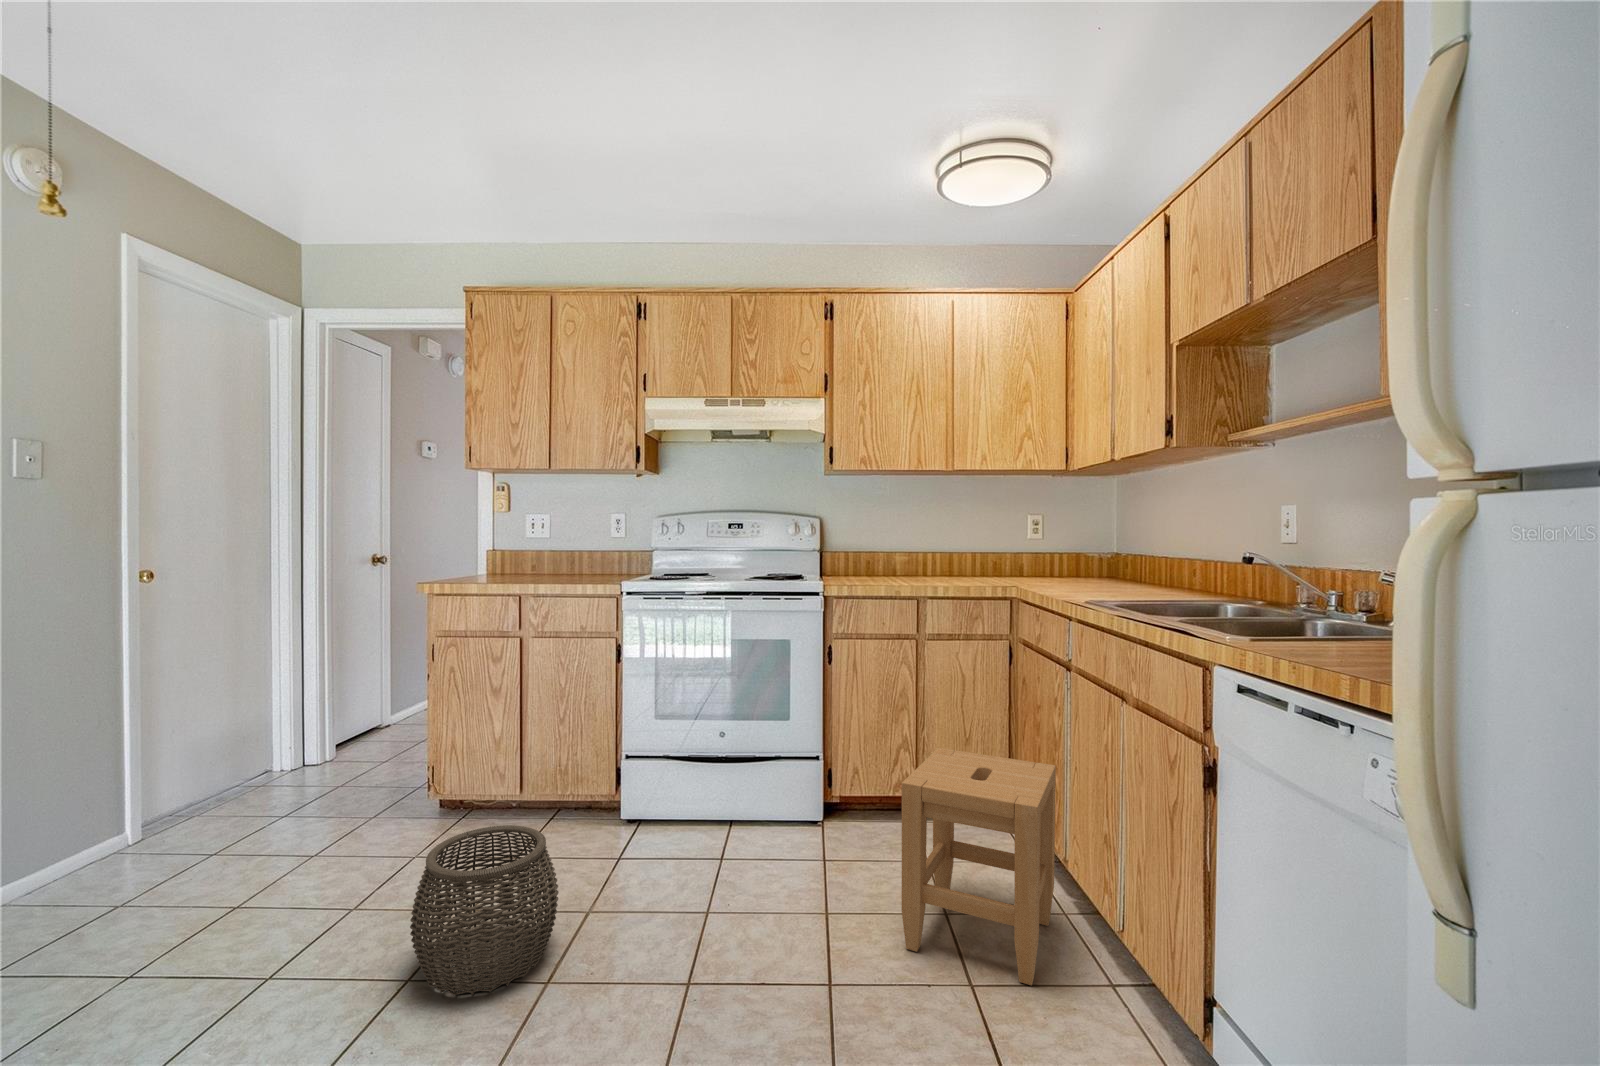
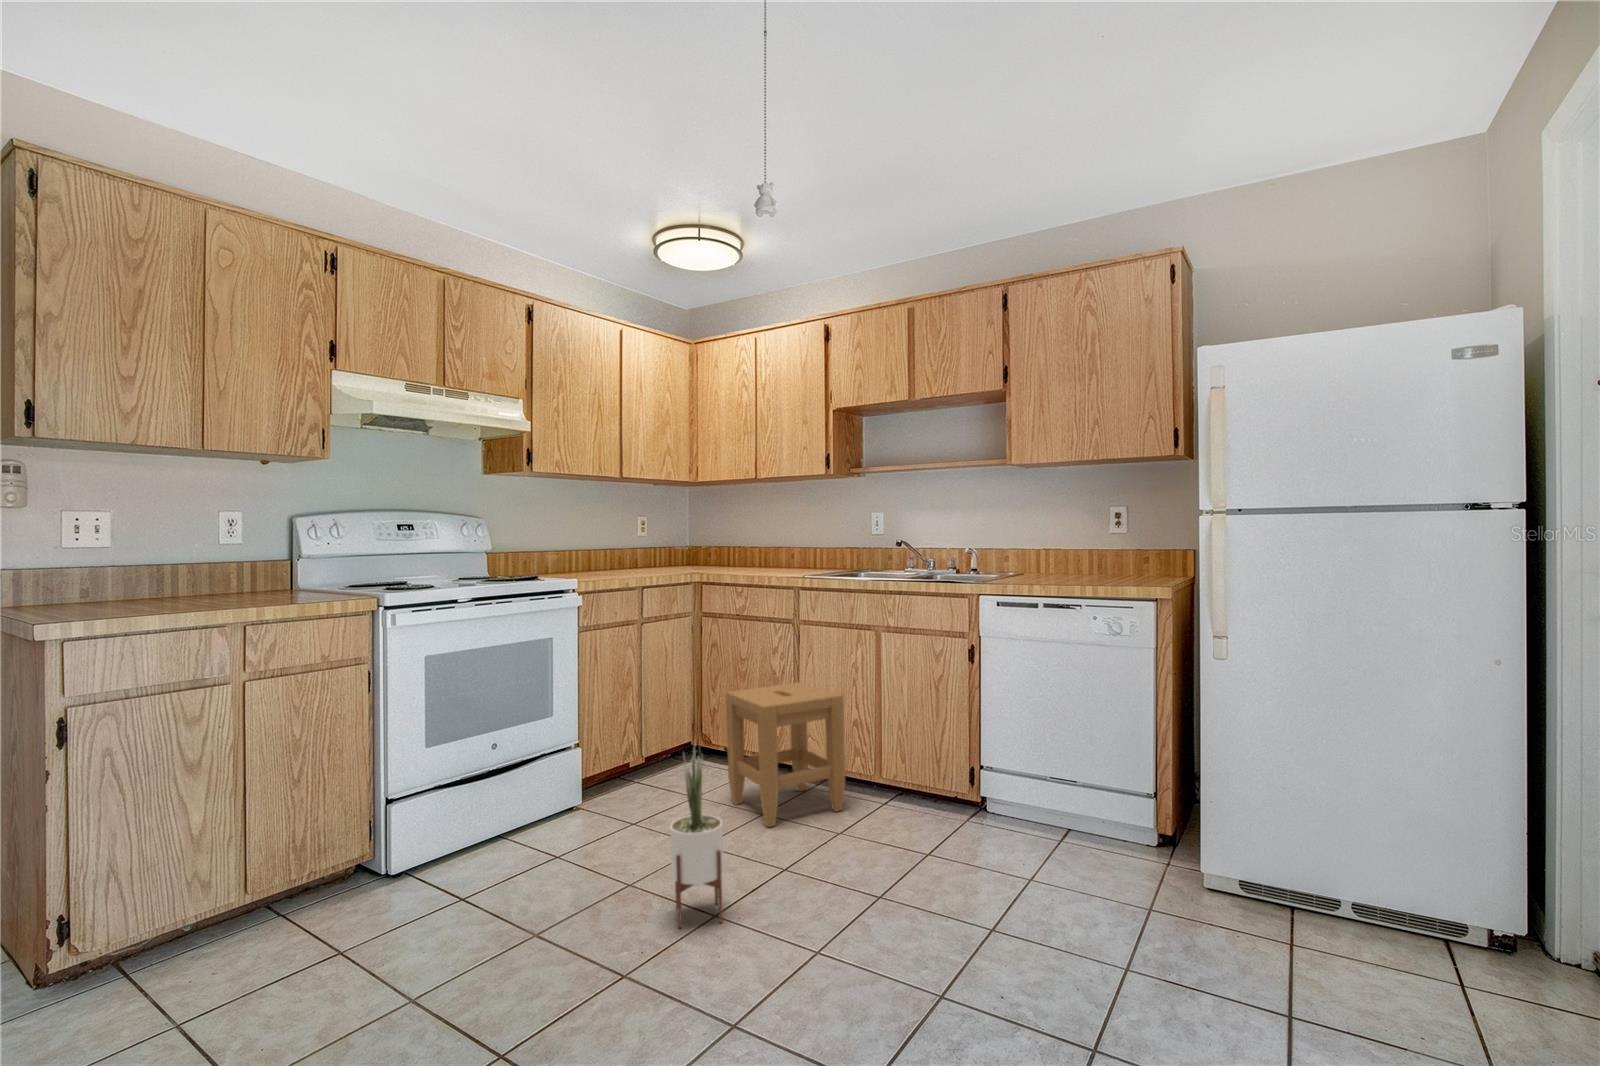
potted plant: none [605,793,696,1029] -> present [670,748,724,928]
woven basket: present [410,825,559,996] -> none [445,837,597,1013]

